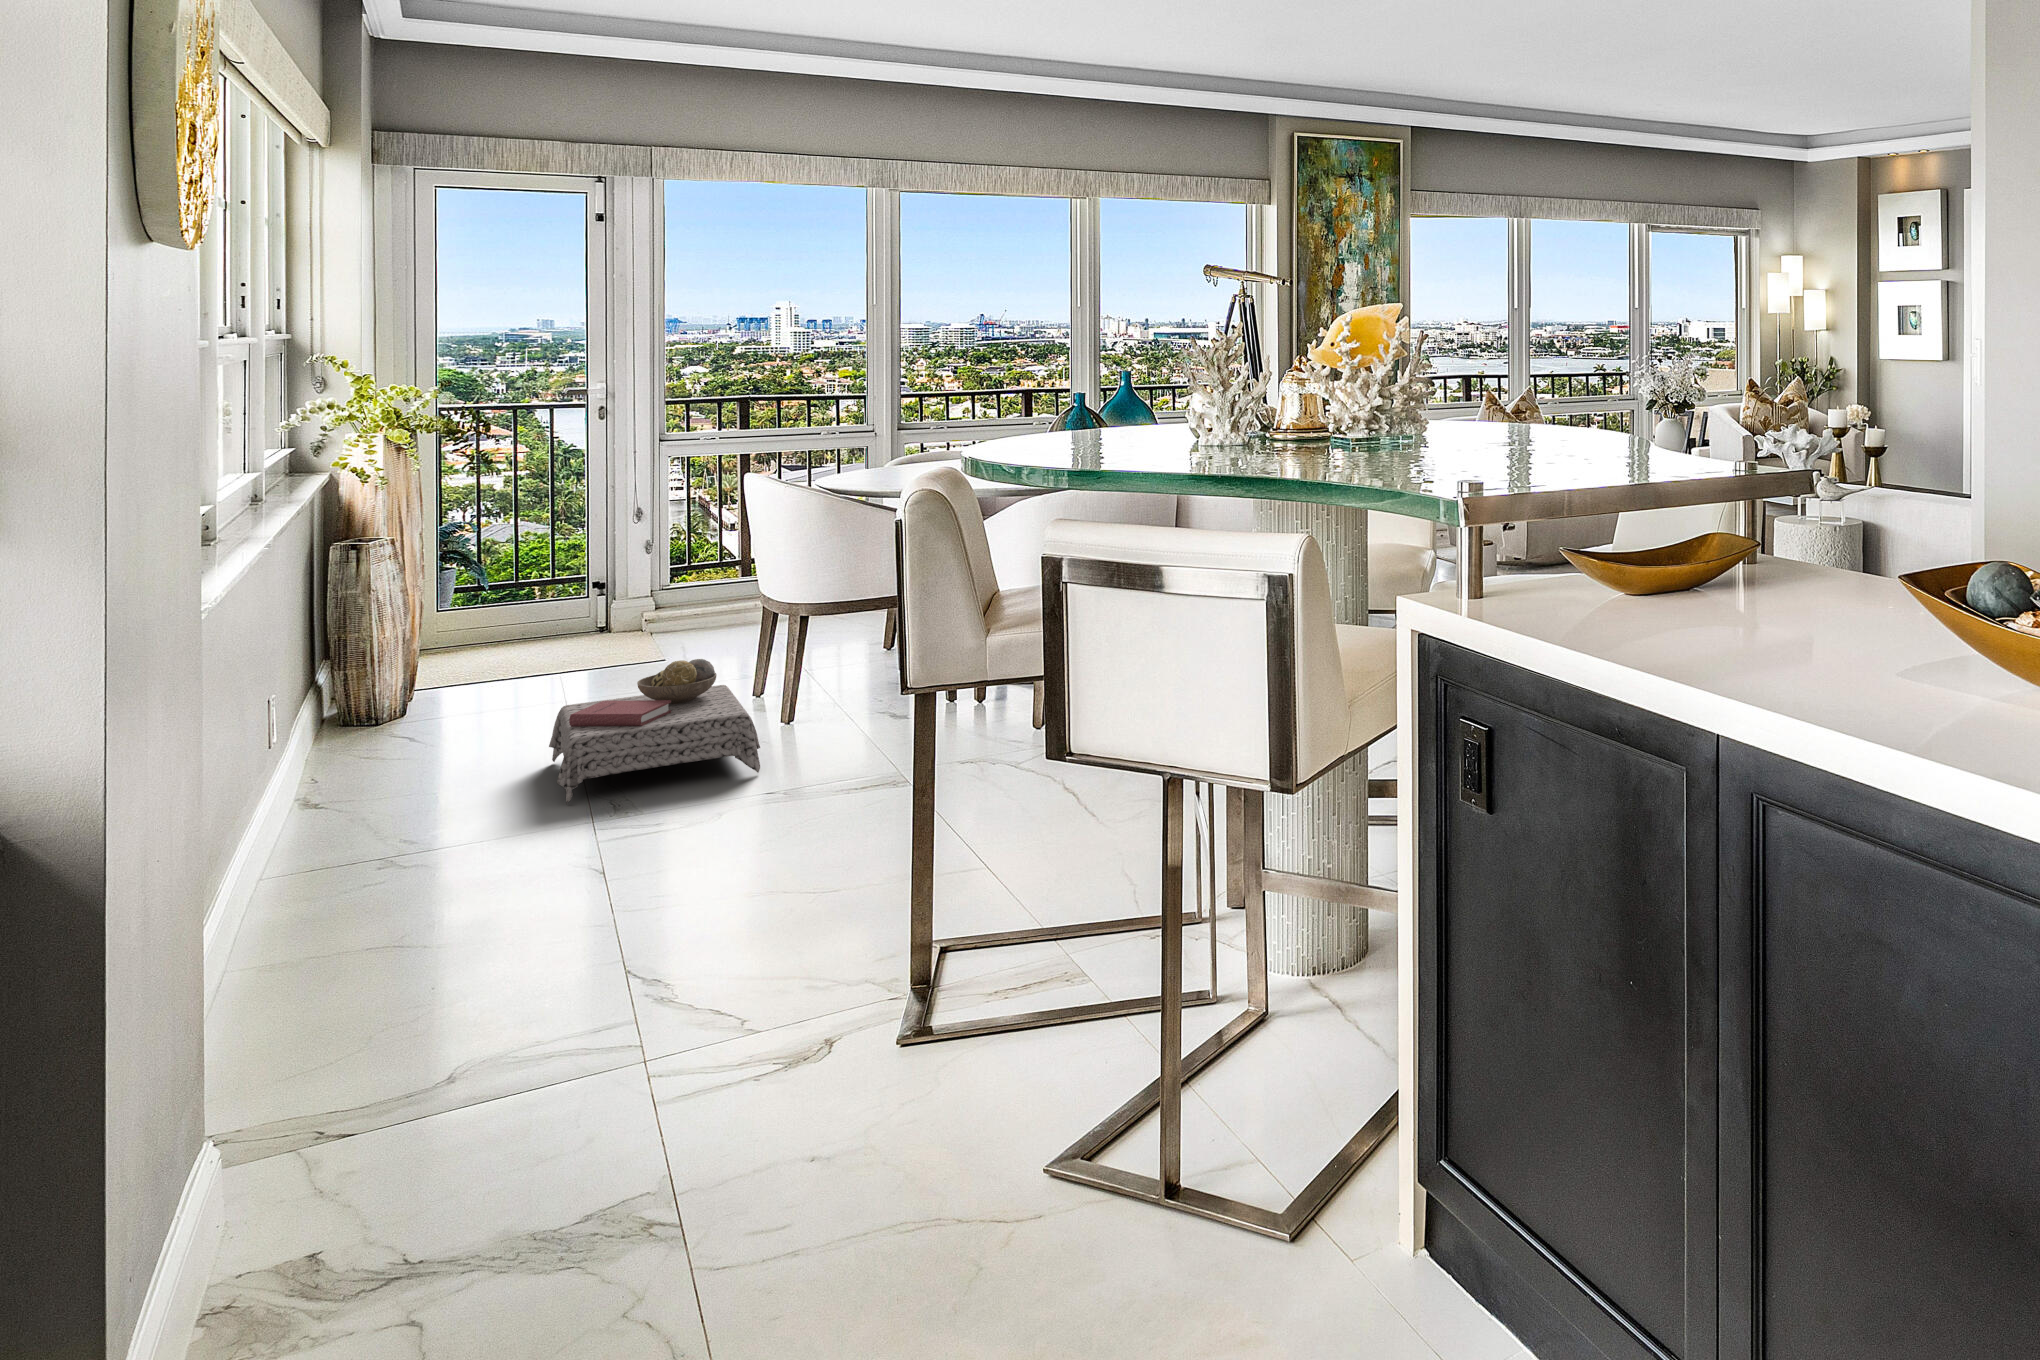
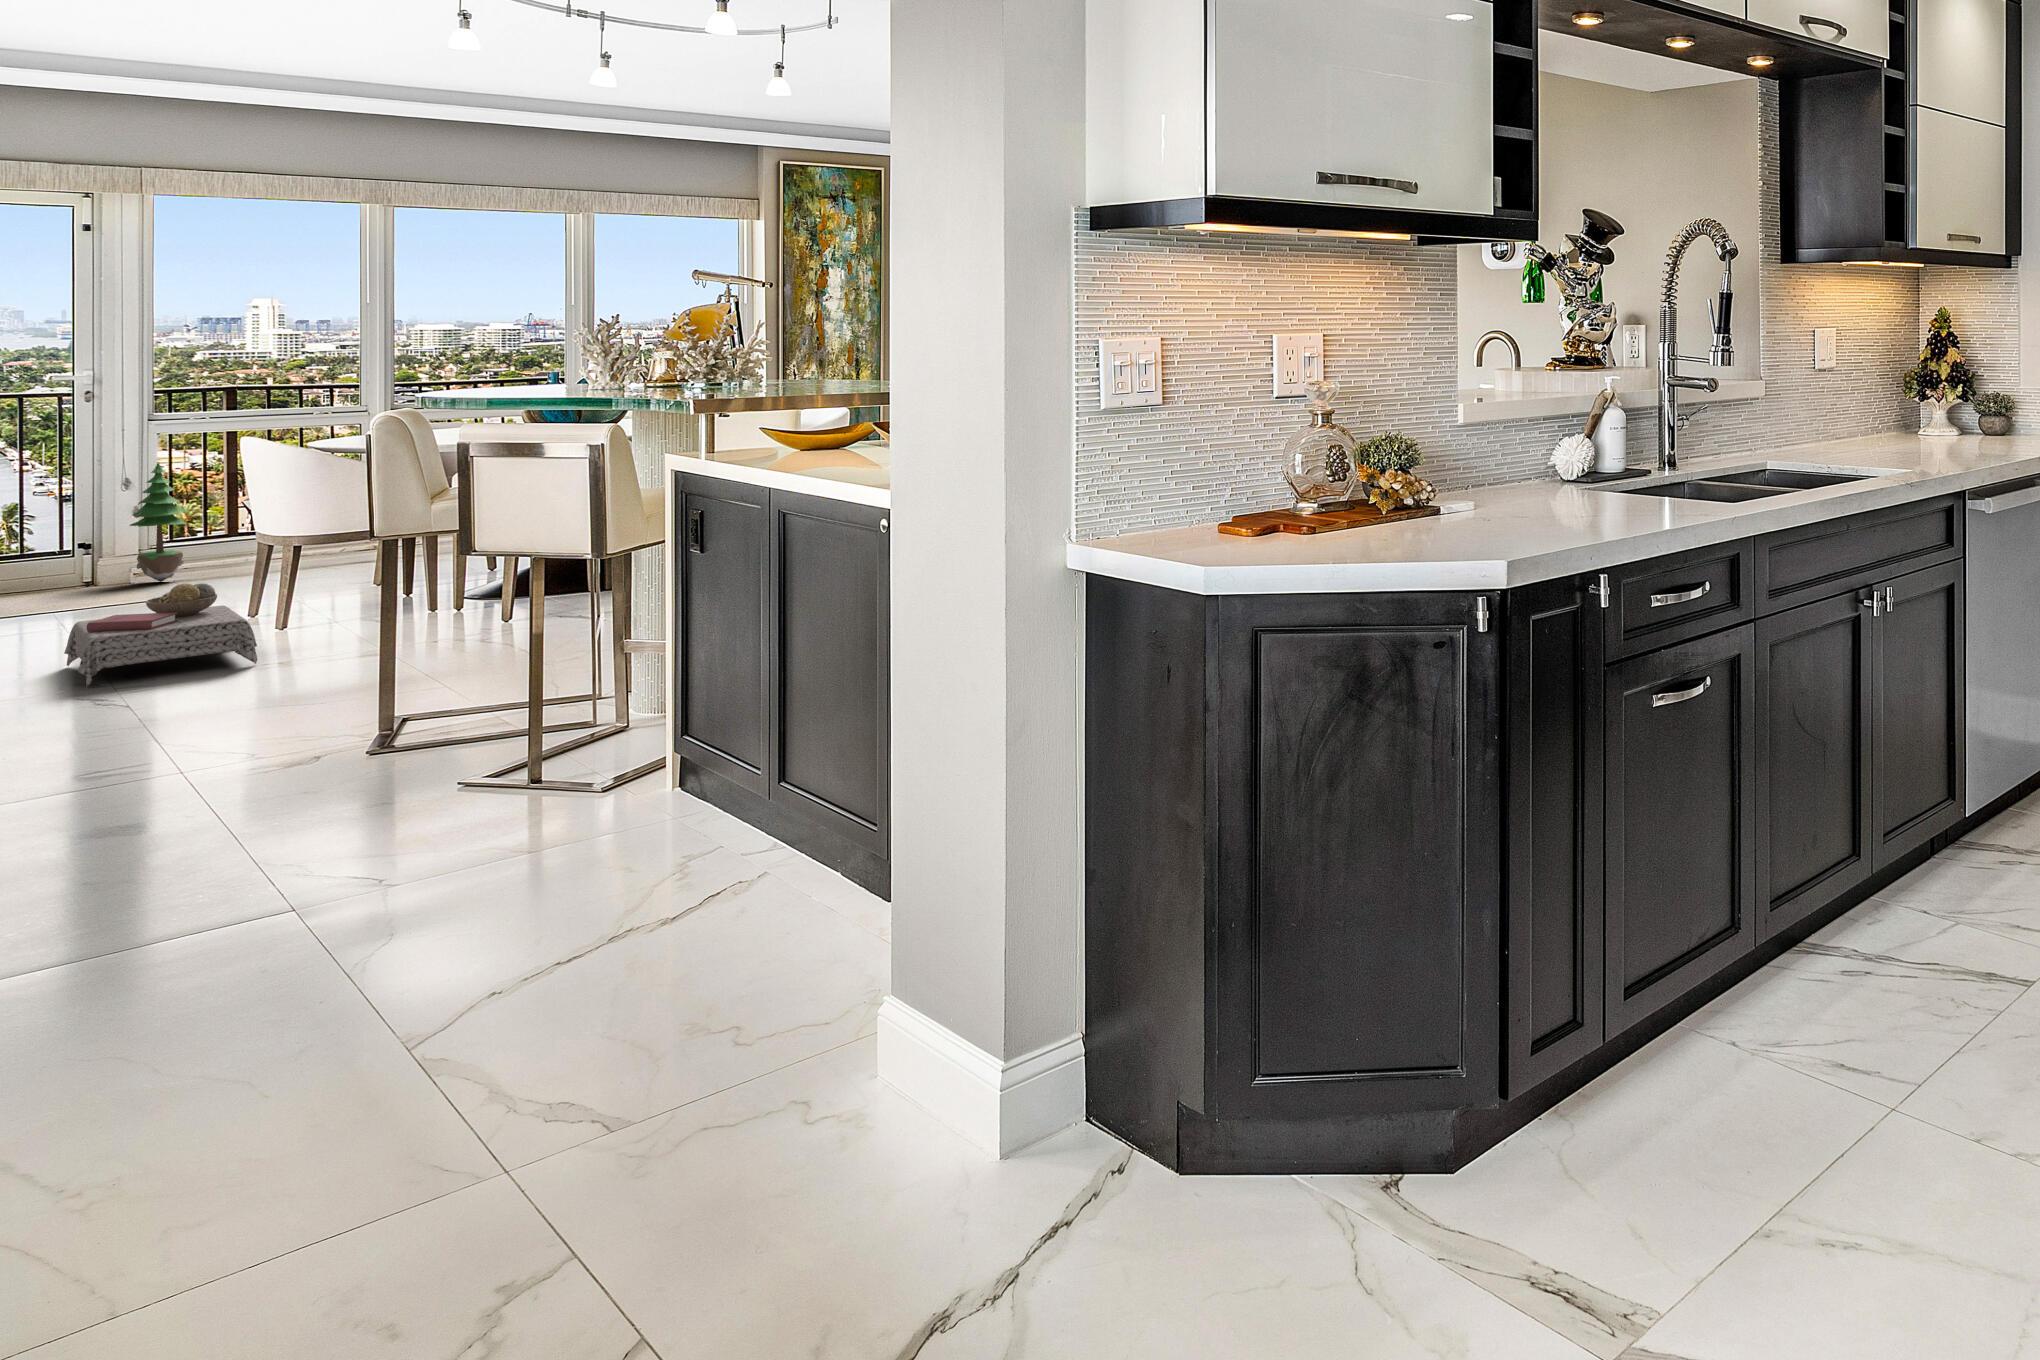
potted tree: none [638,486,695,624] -> present [130,463,187,582]

